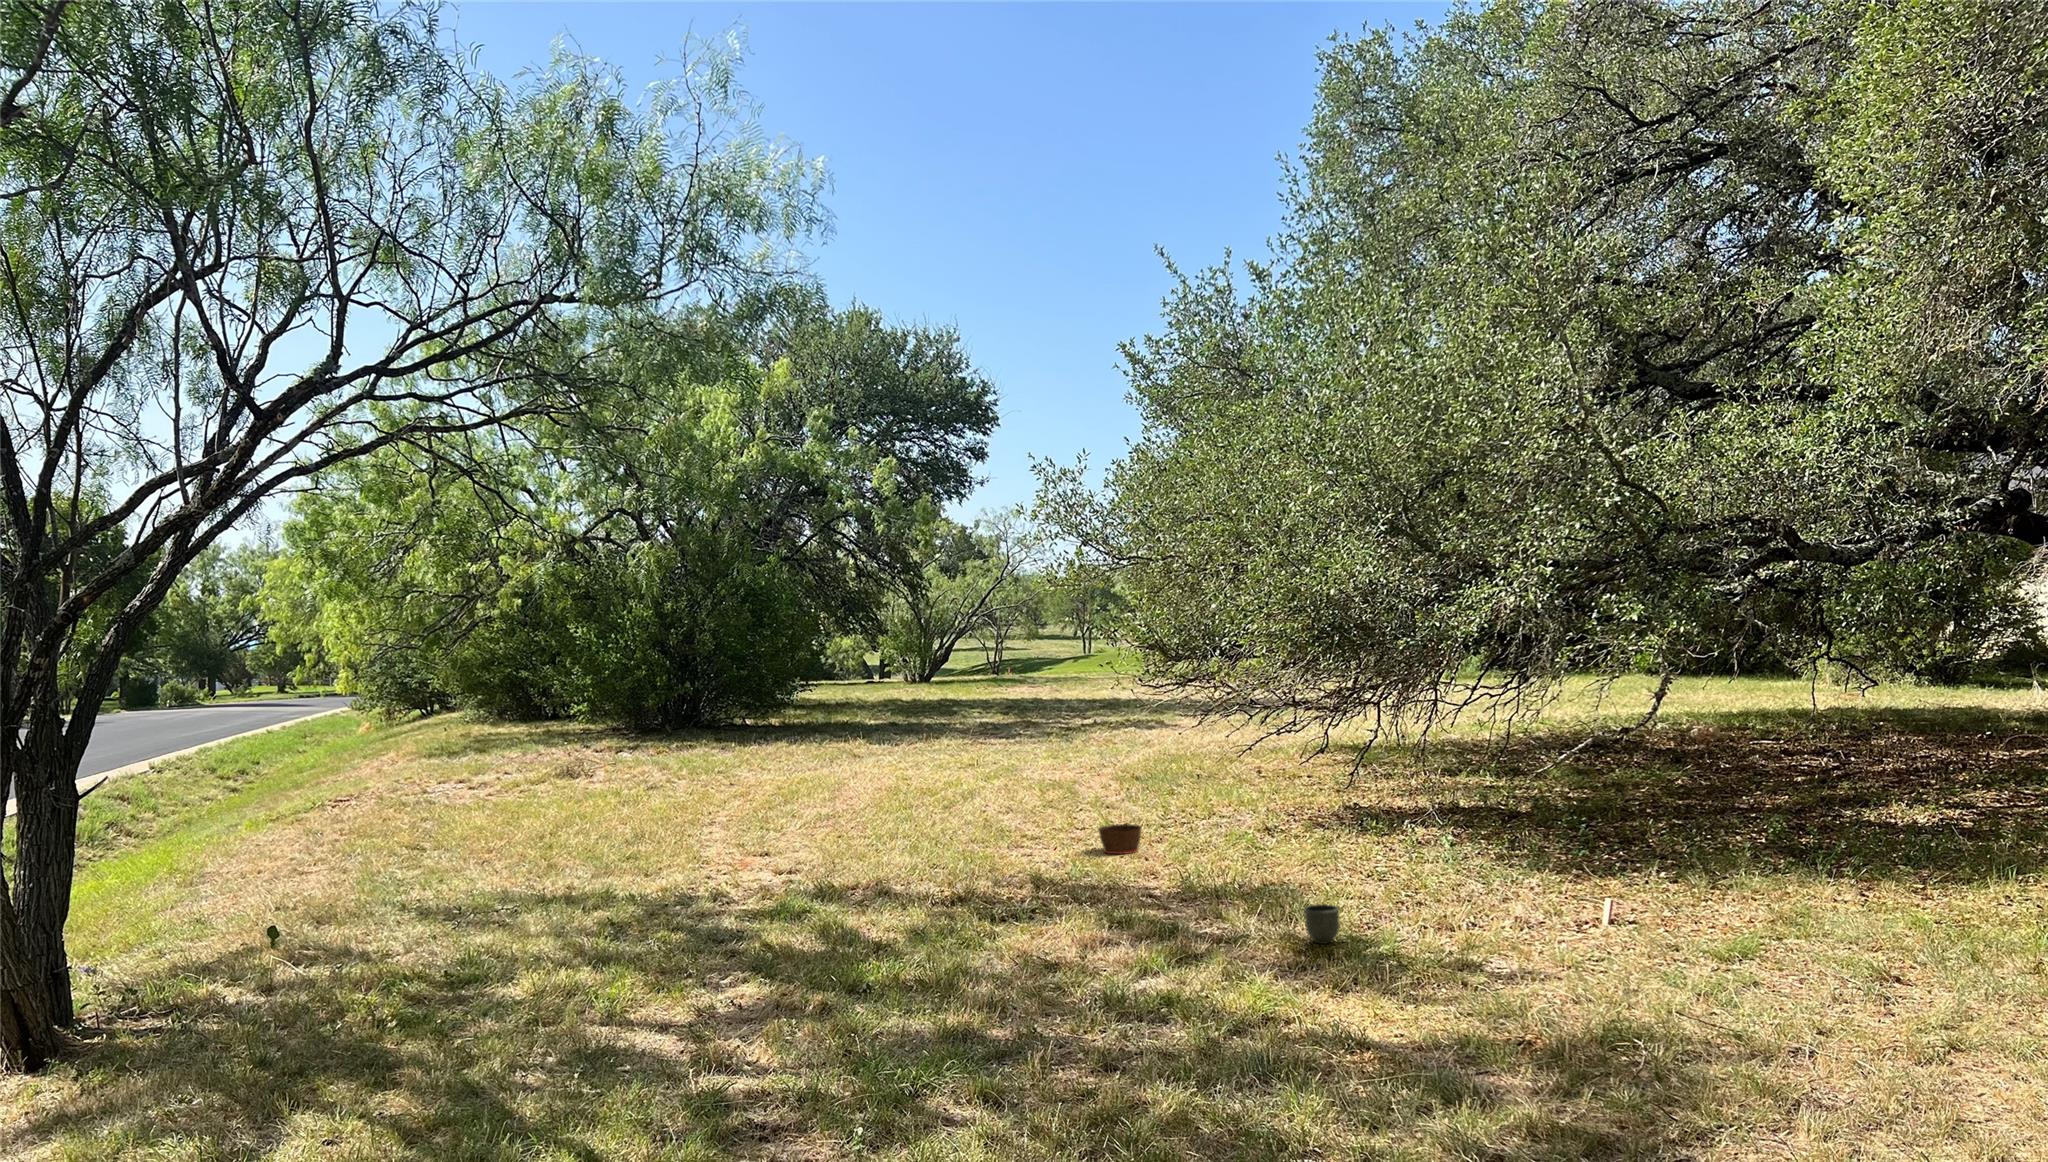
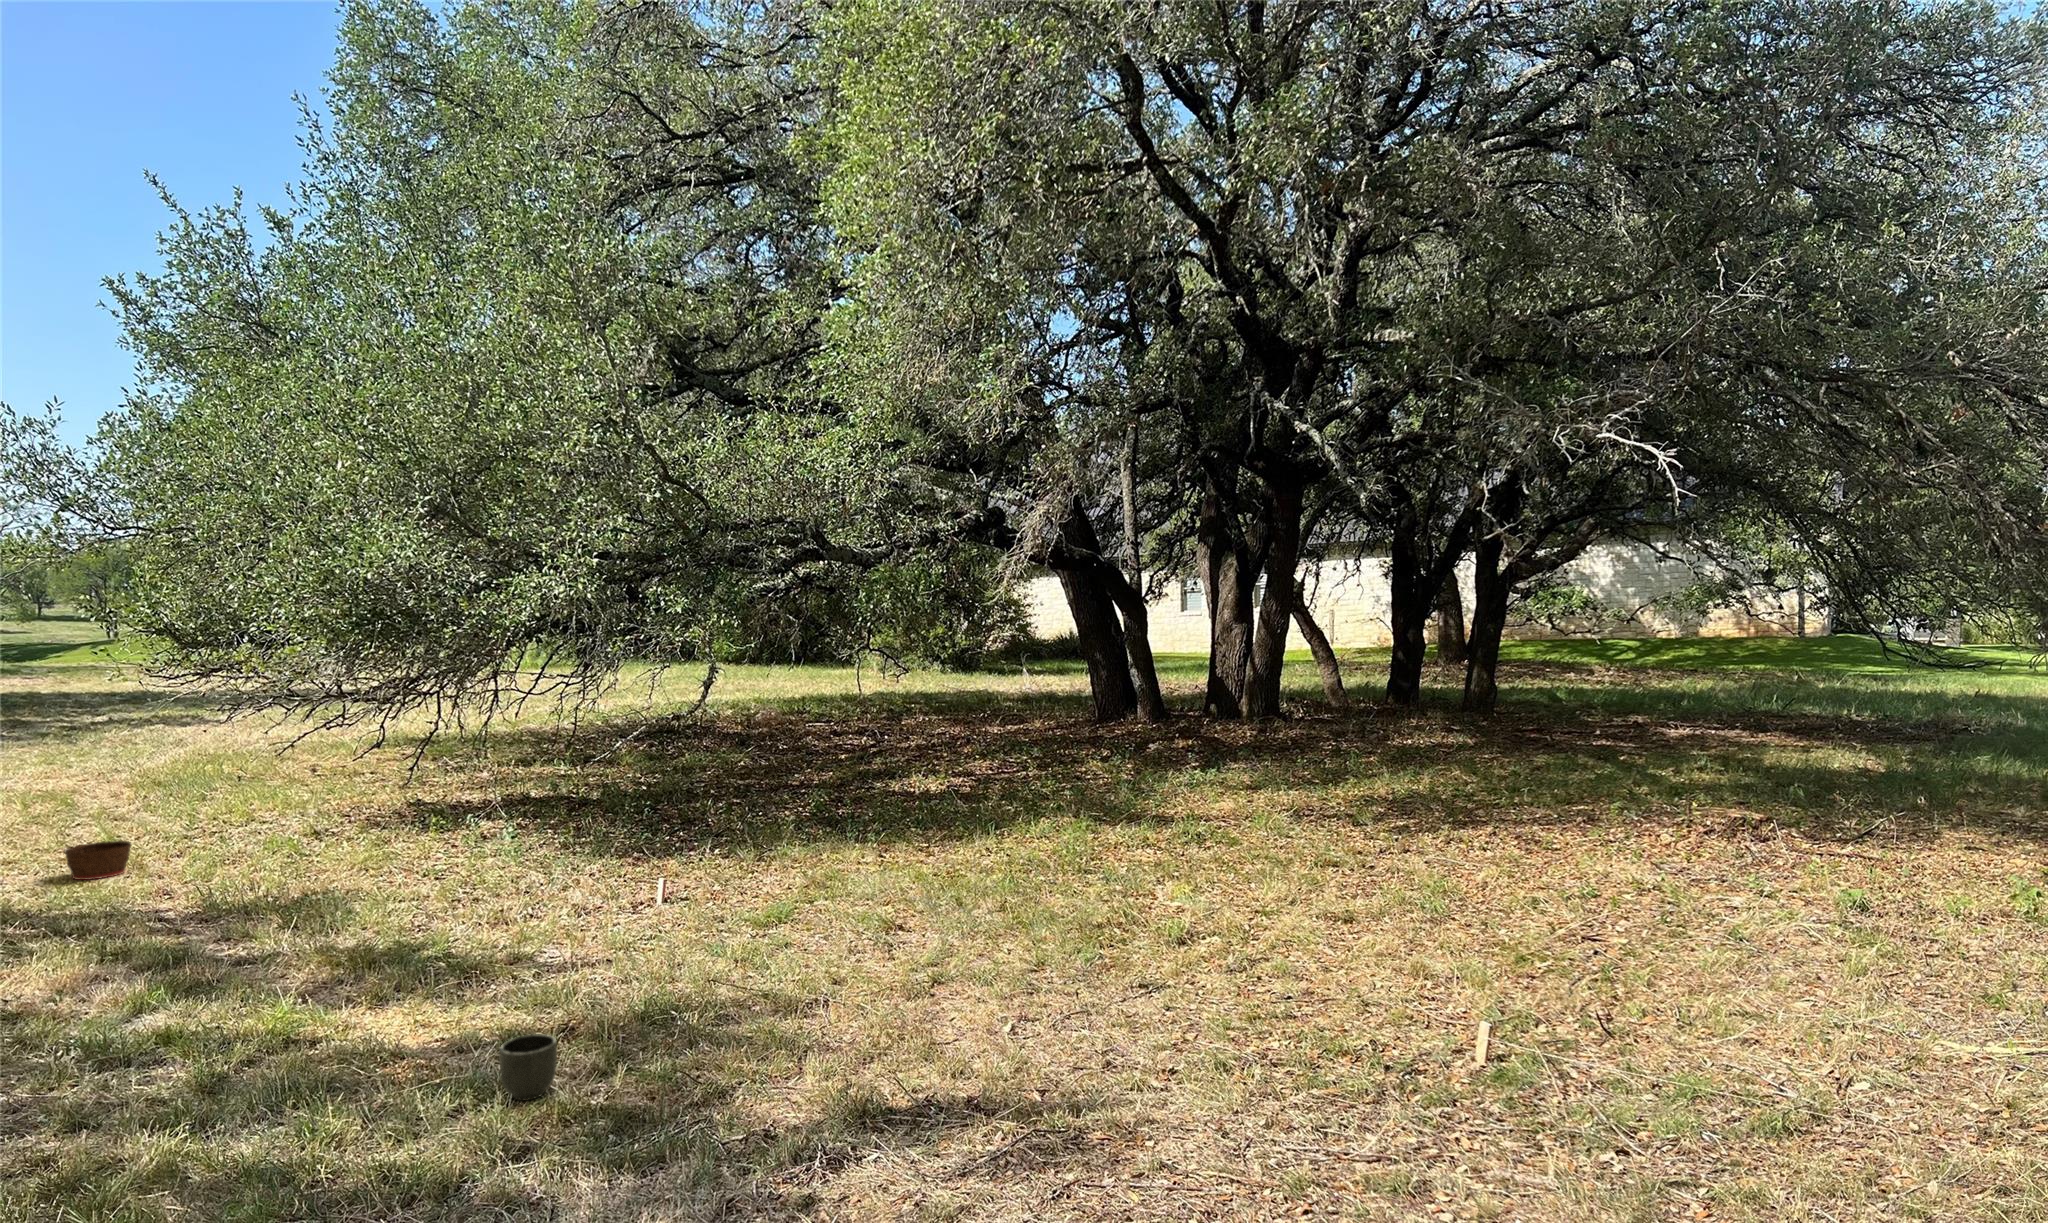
planter: present [1304,904,1340,944] -> present [499,1034,557,1101]

